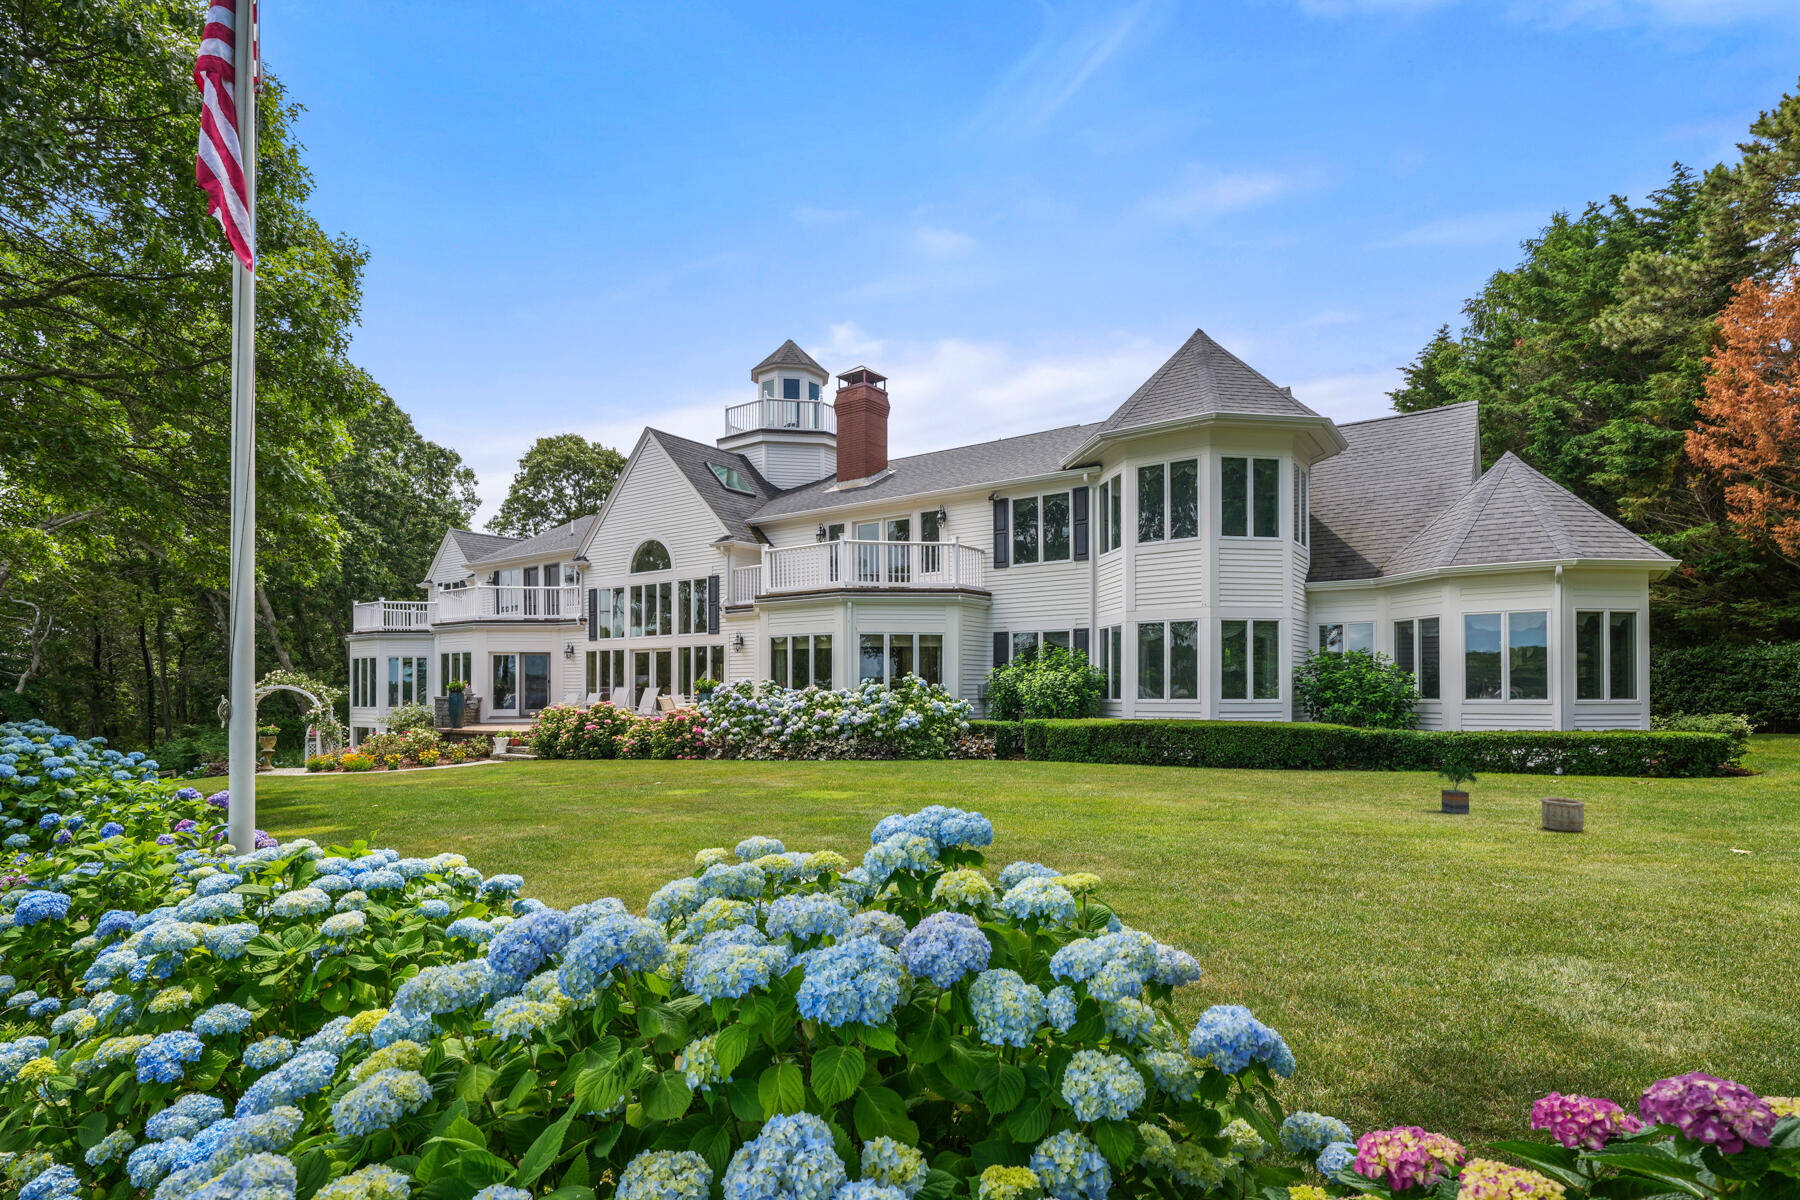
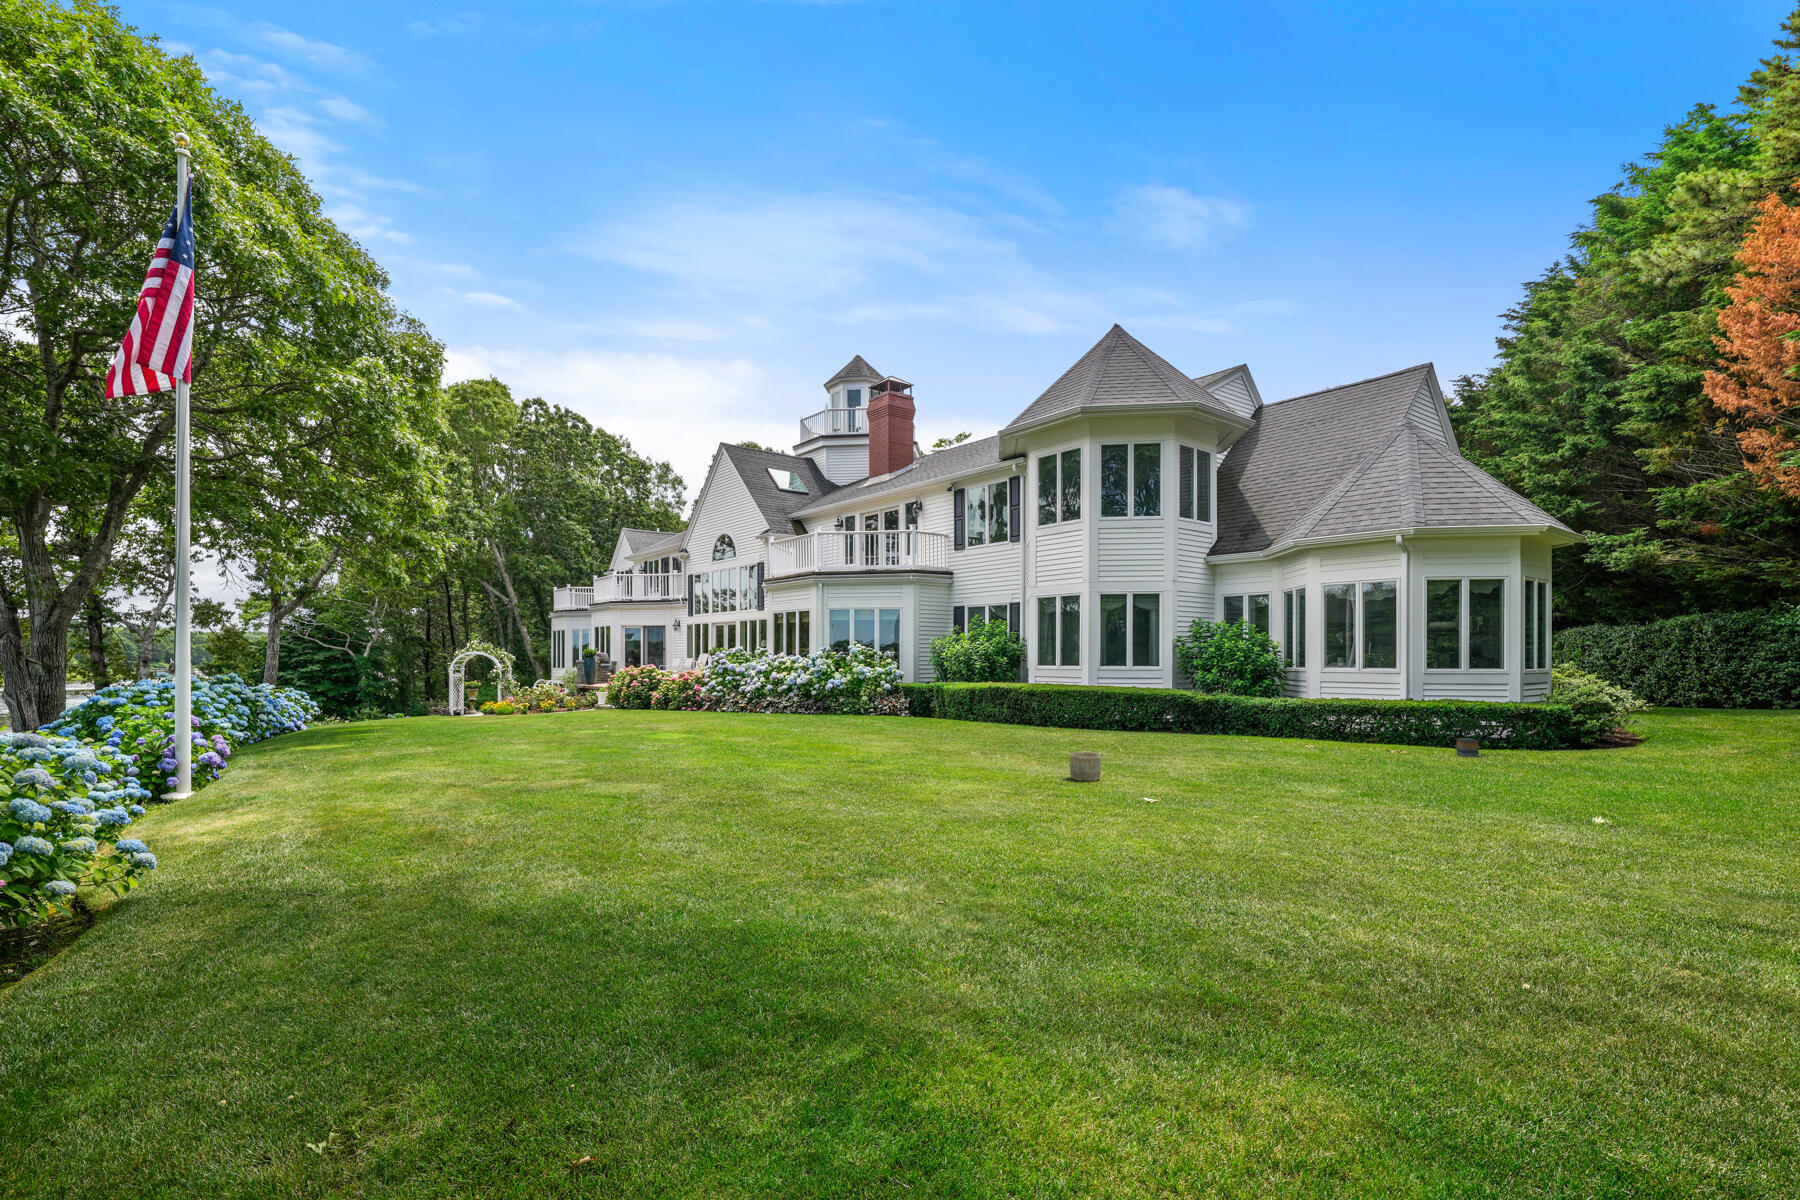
potted tree: present [1438,766,1477,814] -> present [1454,718,1485,757]

